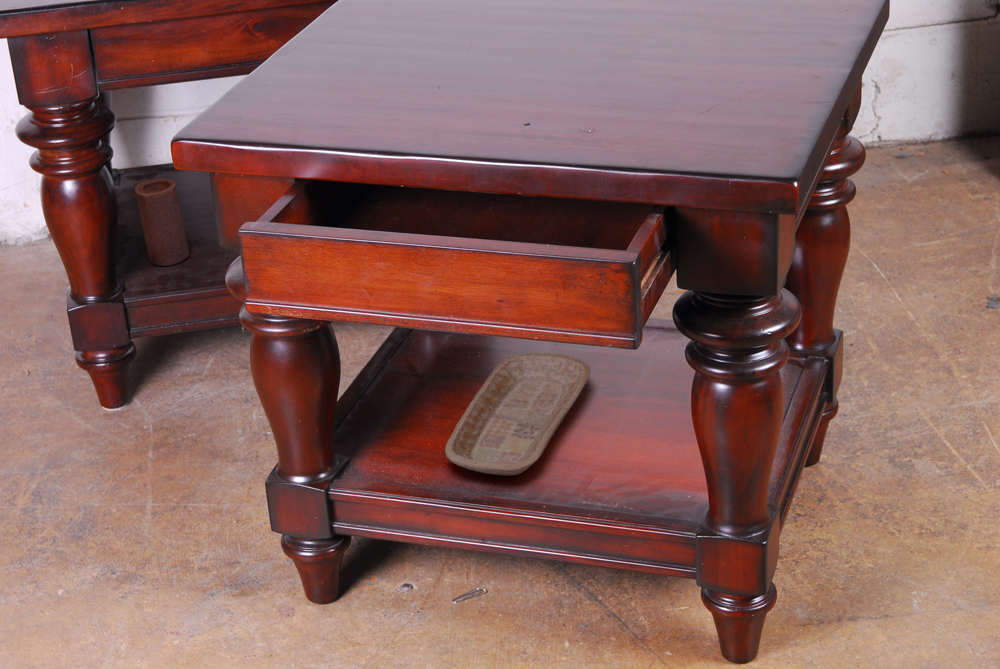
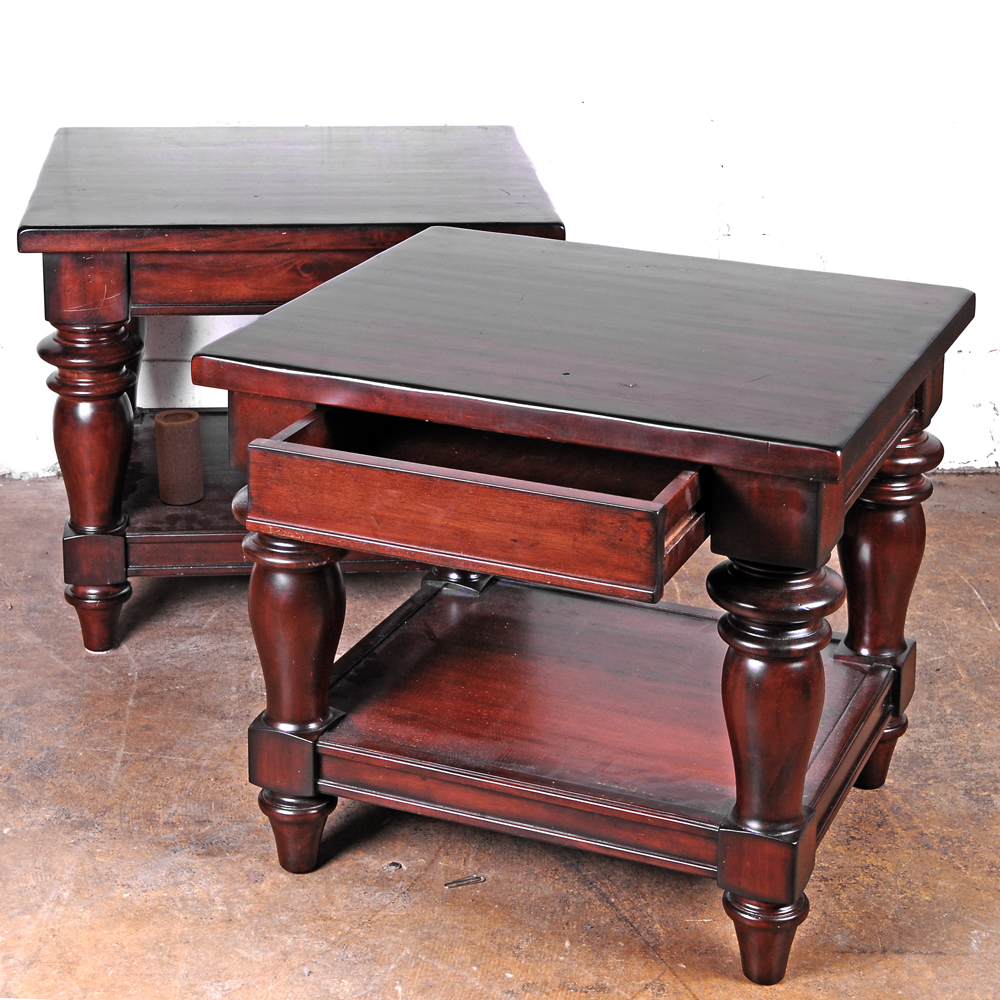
tray: present [445,353,590,476] -> none [452,623,627,745]

